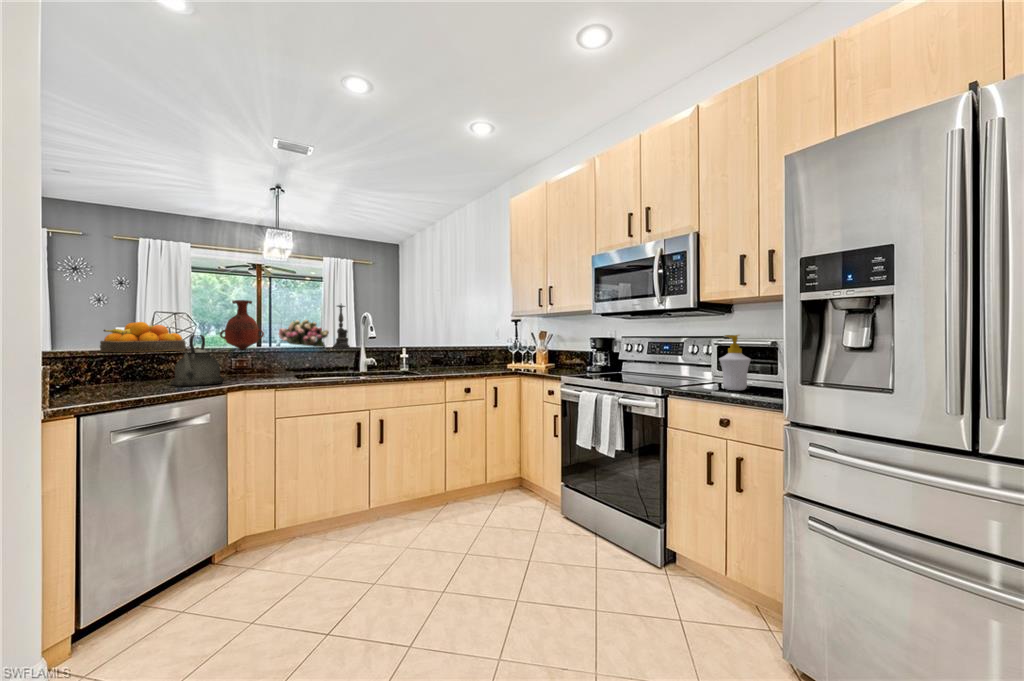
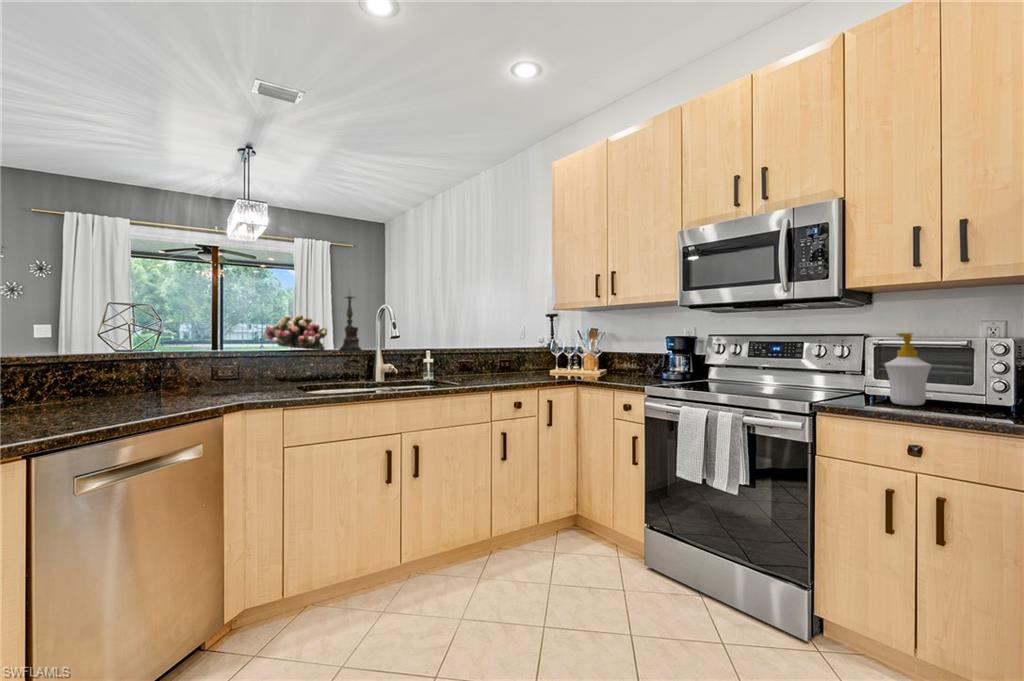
vase: present [220,300,264,350] -> none [197,289,256,354]
fruit bowl: present [100,322,186,352] -> none [38,317,154,359]
kettle: present [170,335,224,386] -> none [141,335,213,406]

